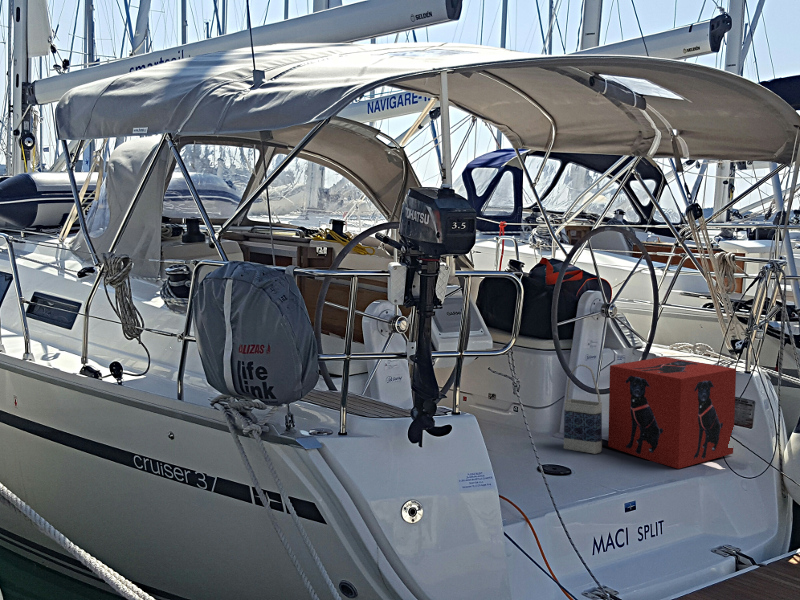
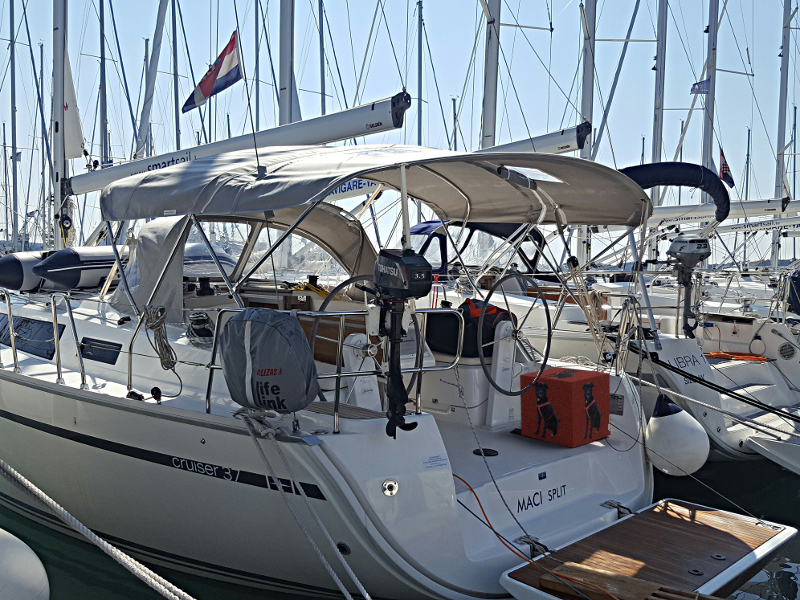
bag: present [564,365,602,454] -> none [489,375,517,440]

